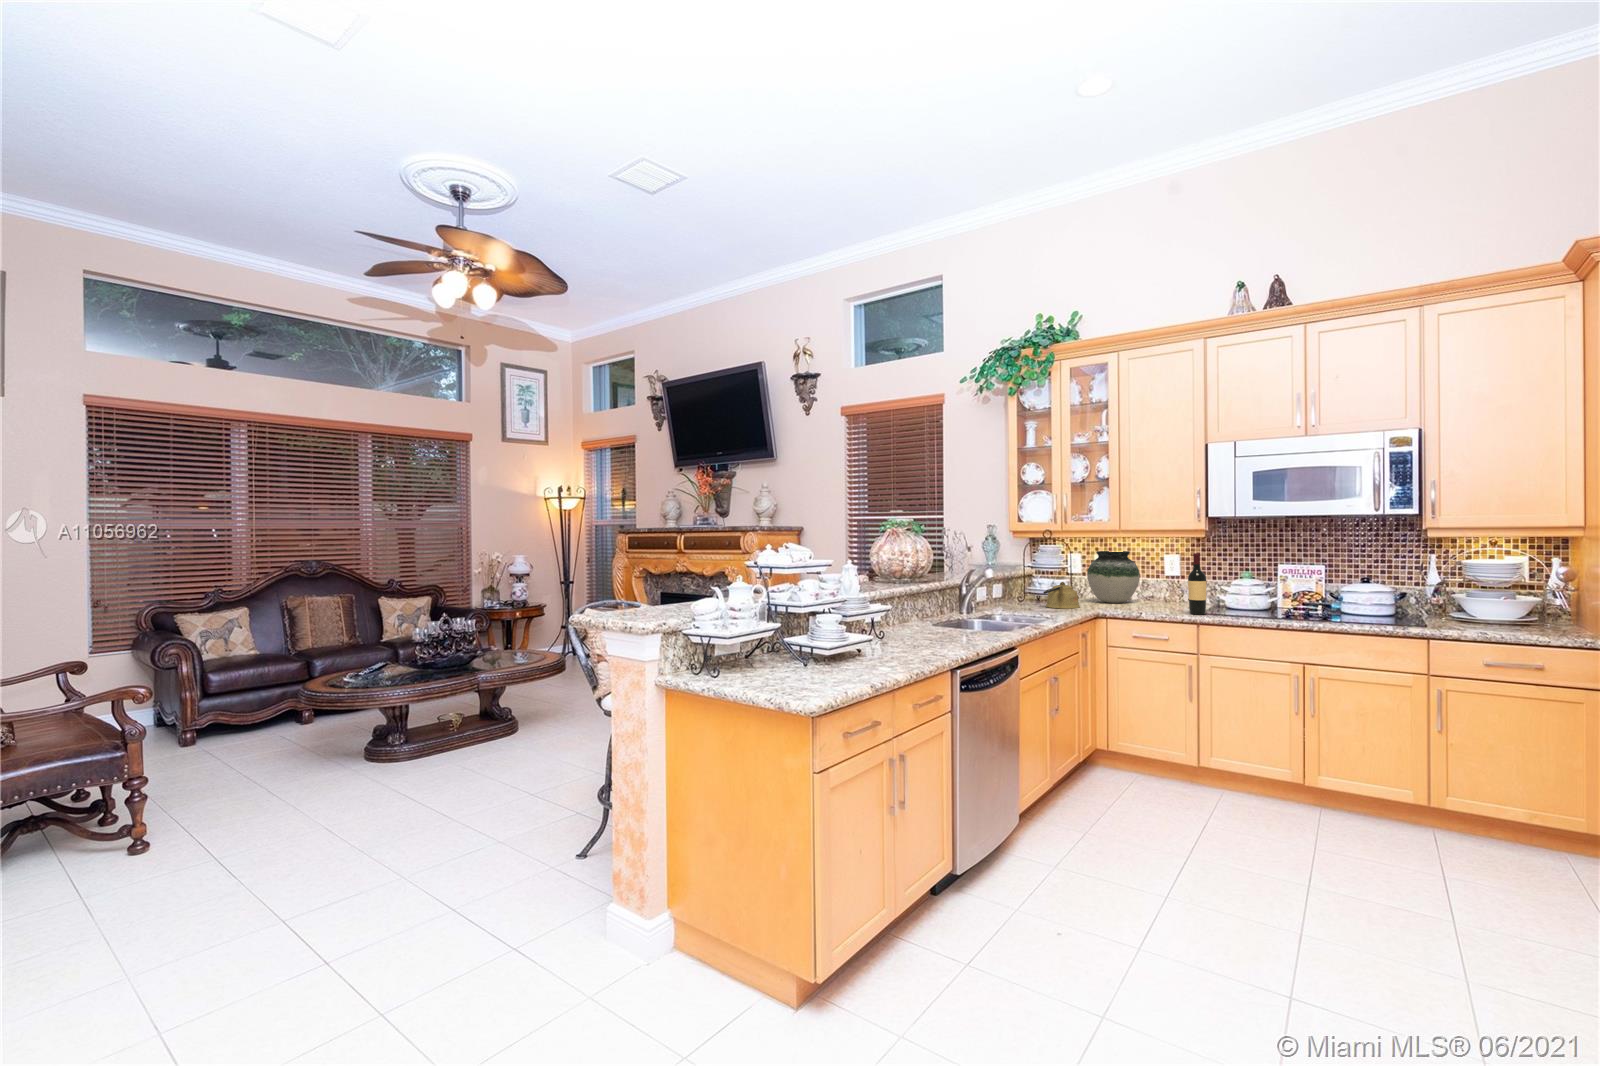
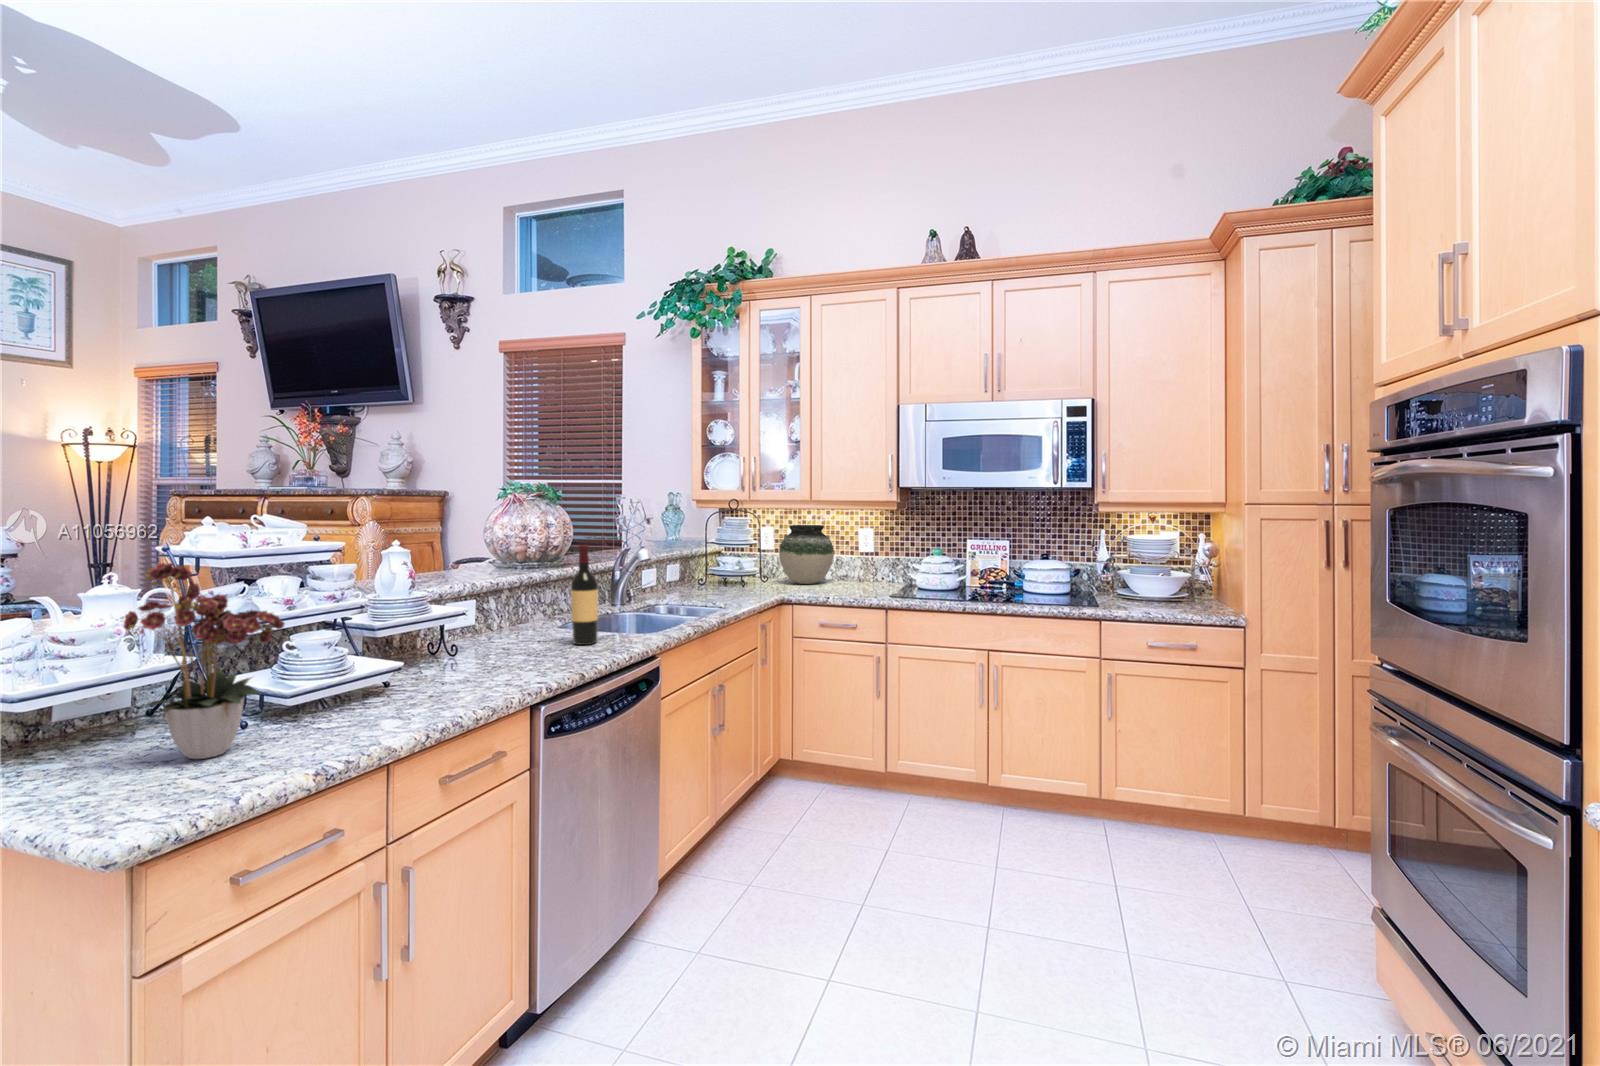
wine bottle: present [1188,553,1207,615] -> present [571,545,598,645]
flower arrangement: none [768,563,843,677] -> present [124,563,284,759]
kettle: present [1043,582,1080,609] -> none [725,562,767,593]

